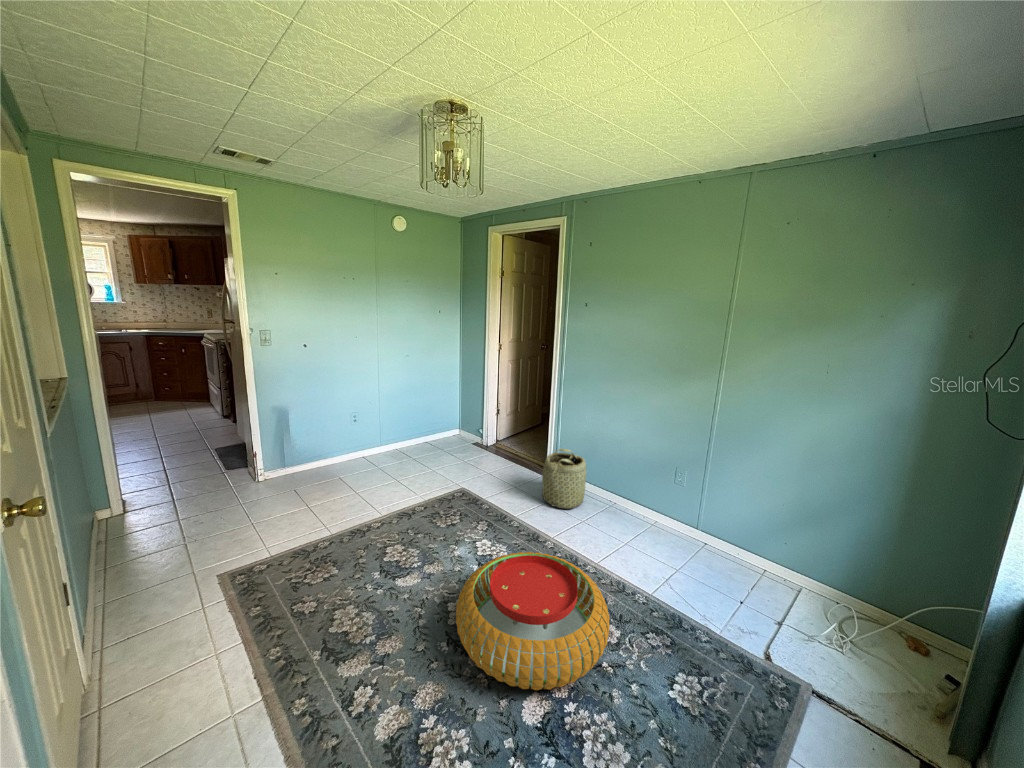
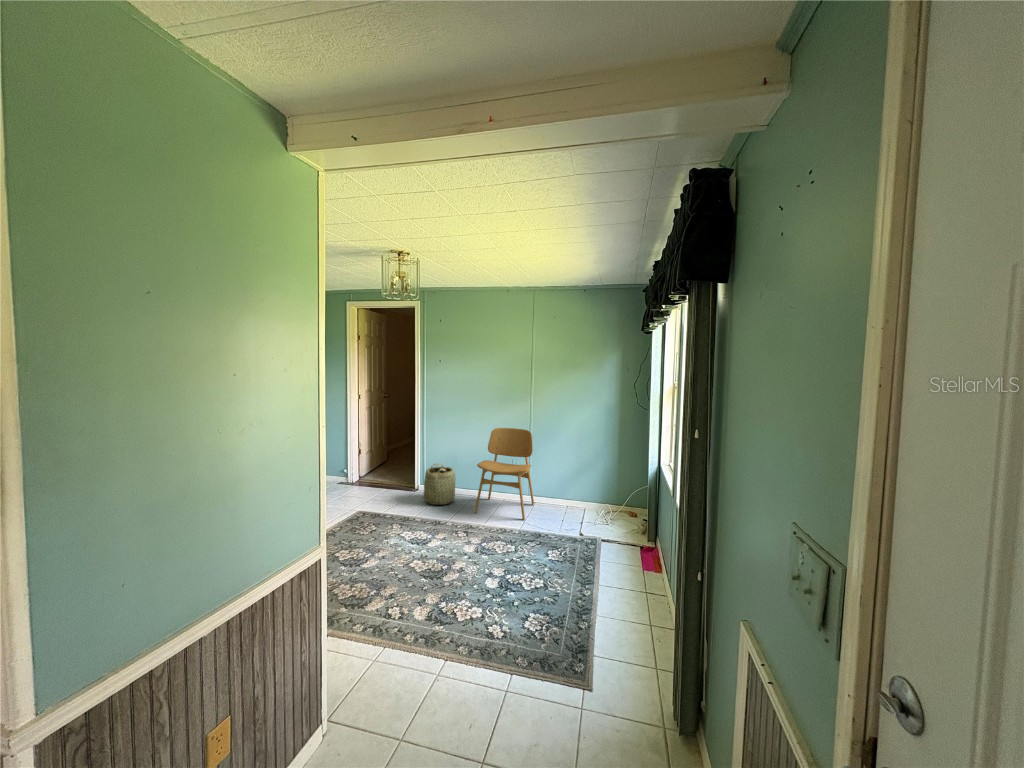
dining chair: none [596,415,712,578] -> present [474,428,534,520]
pouf: present [456,552,610,690] -> none [422,517,515,582]

